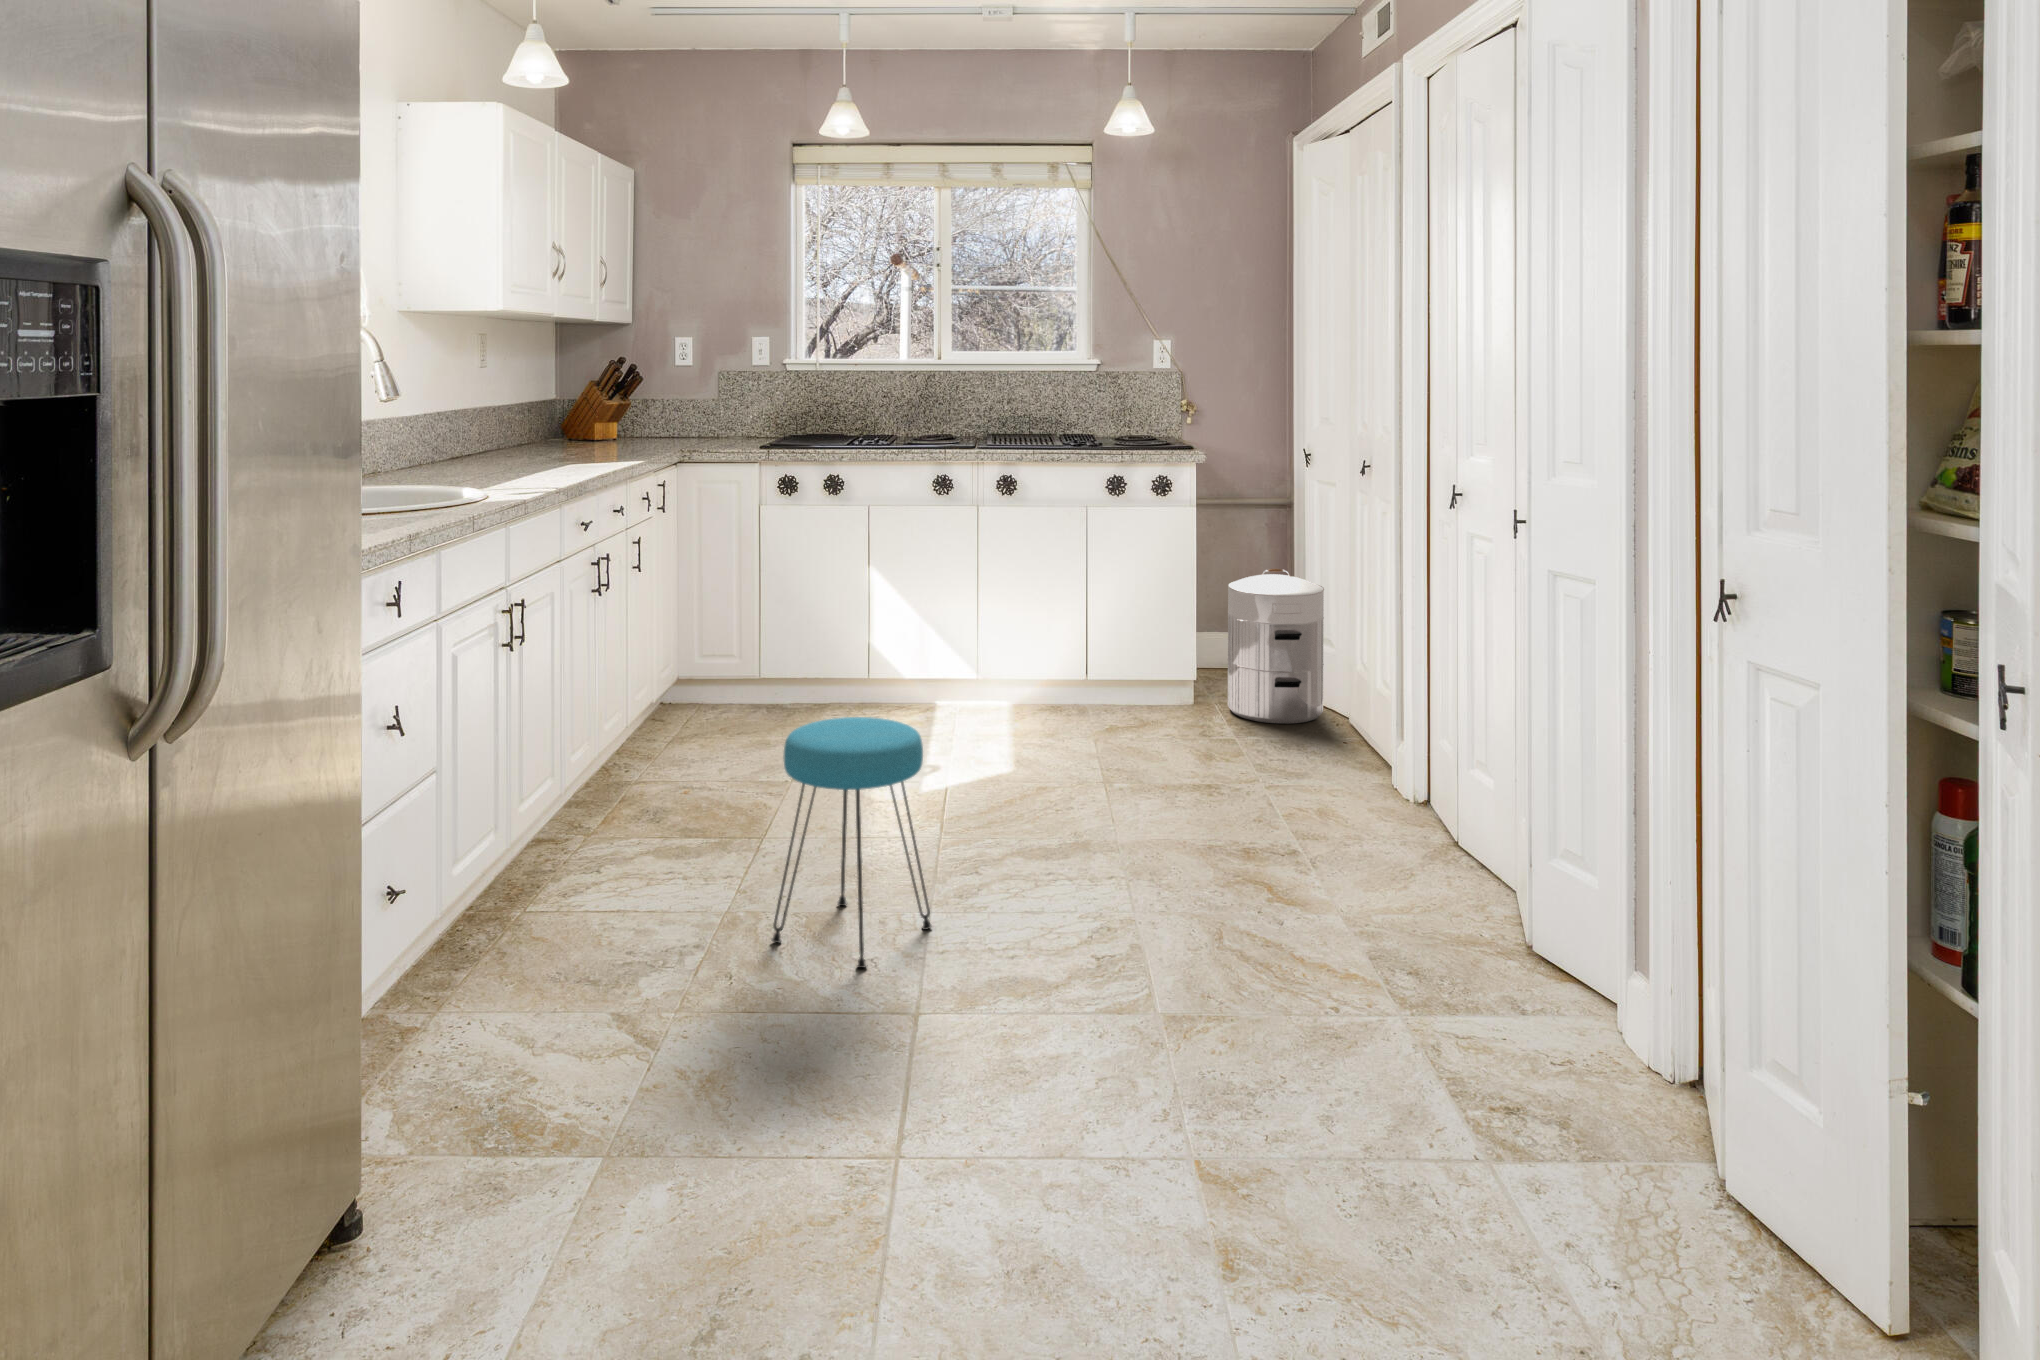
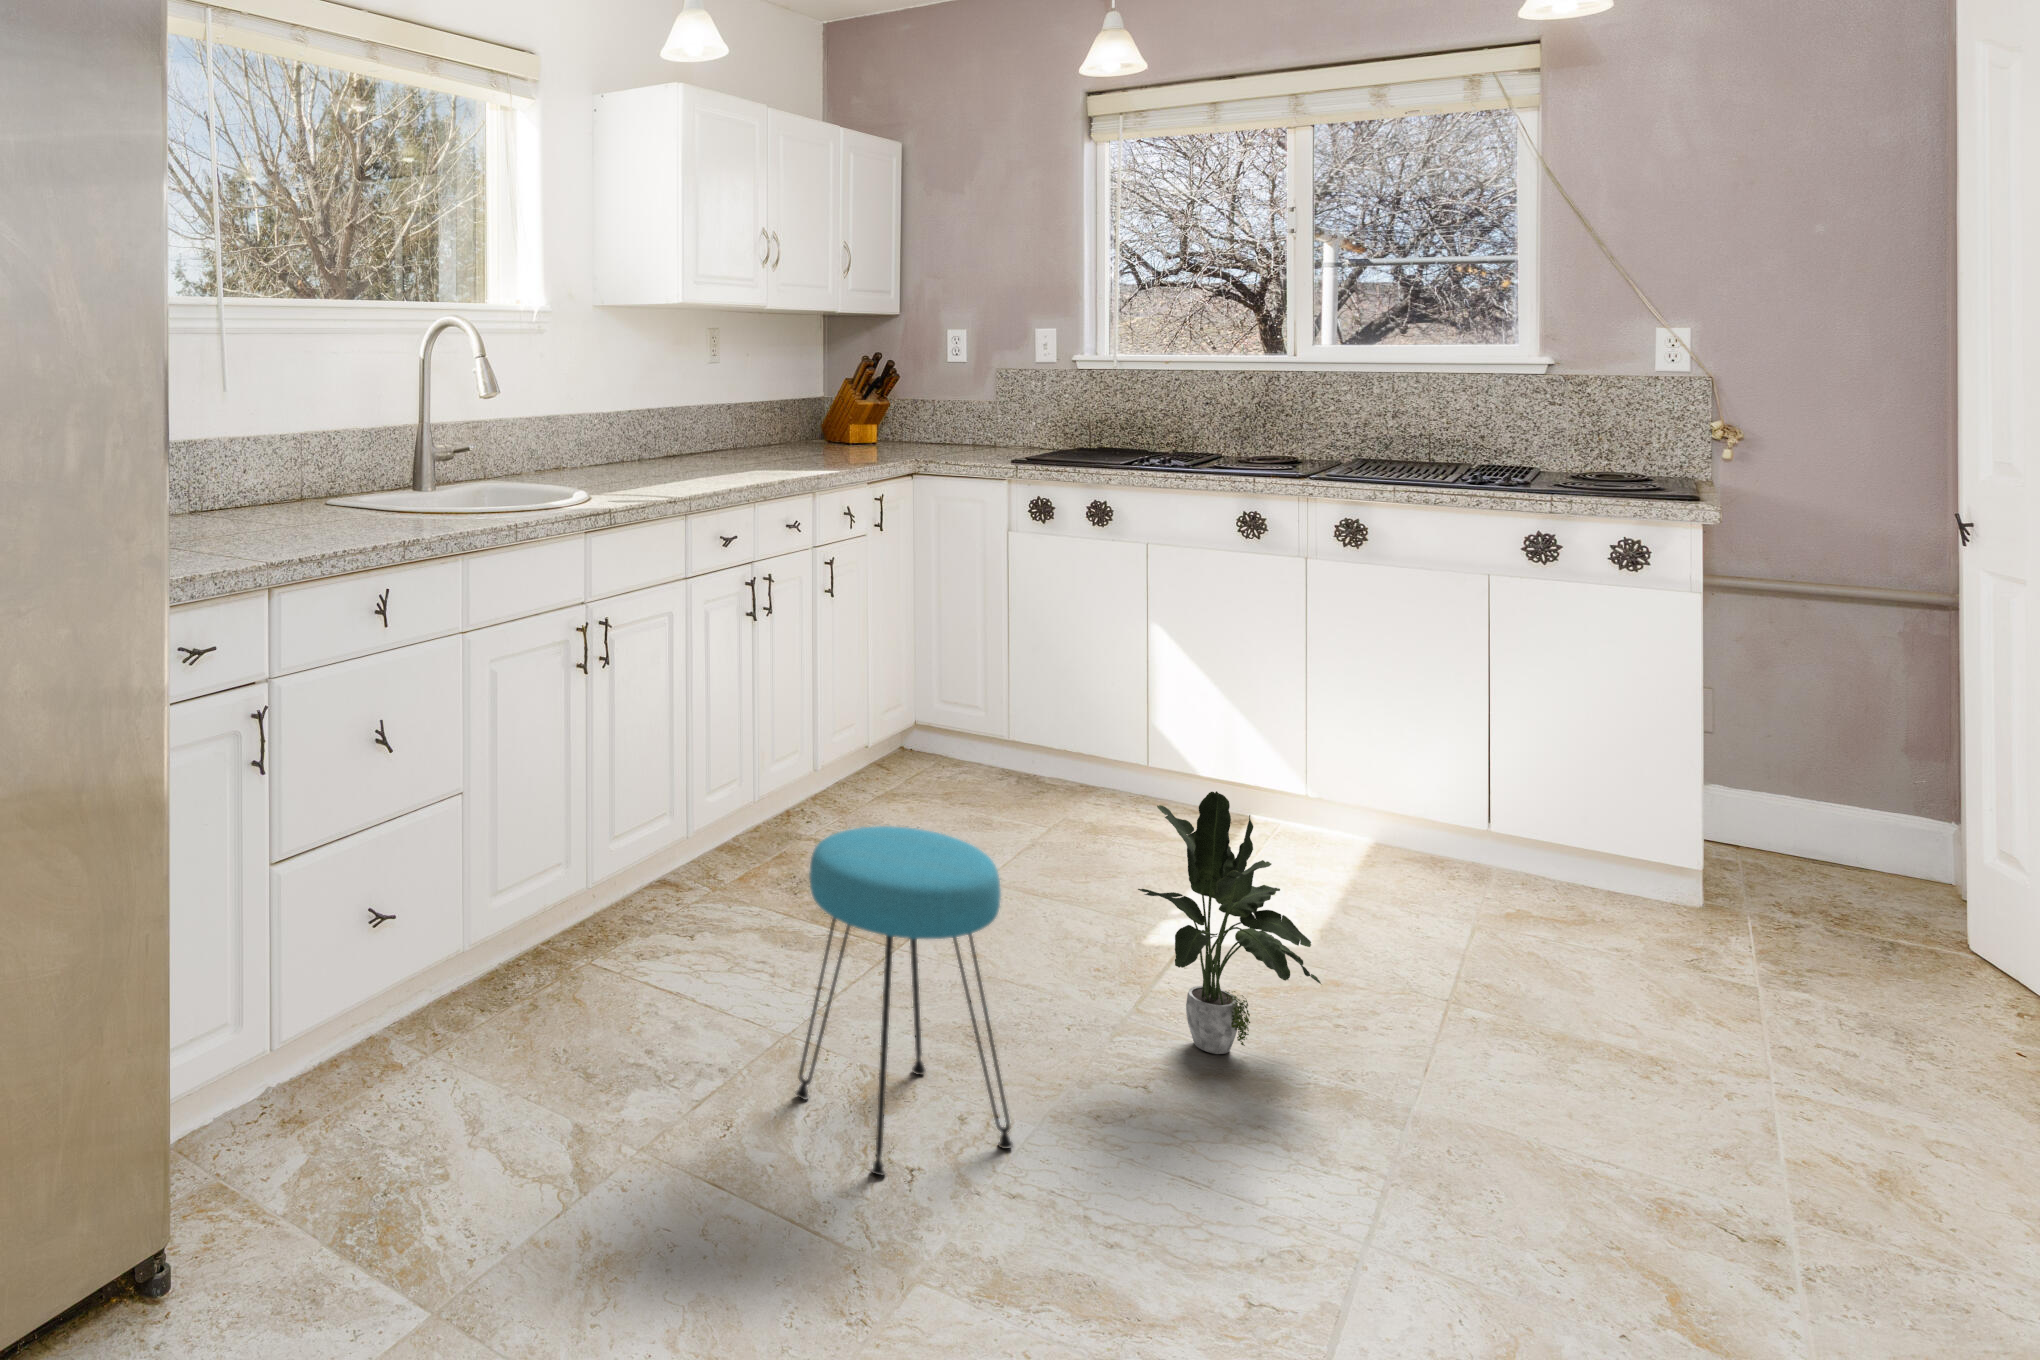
waste bin: present [1228,569,1324,724] -> none [1762,712,1984,987]
potted plant: none [962,662,1074,844] -> present [1138,791,1321,1054]

